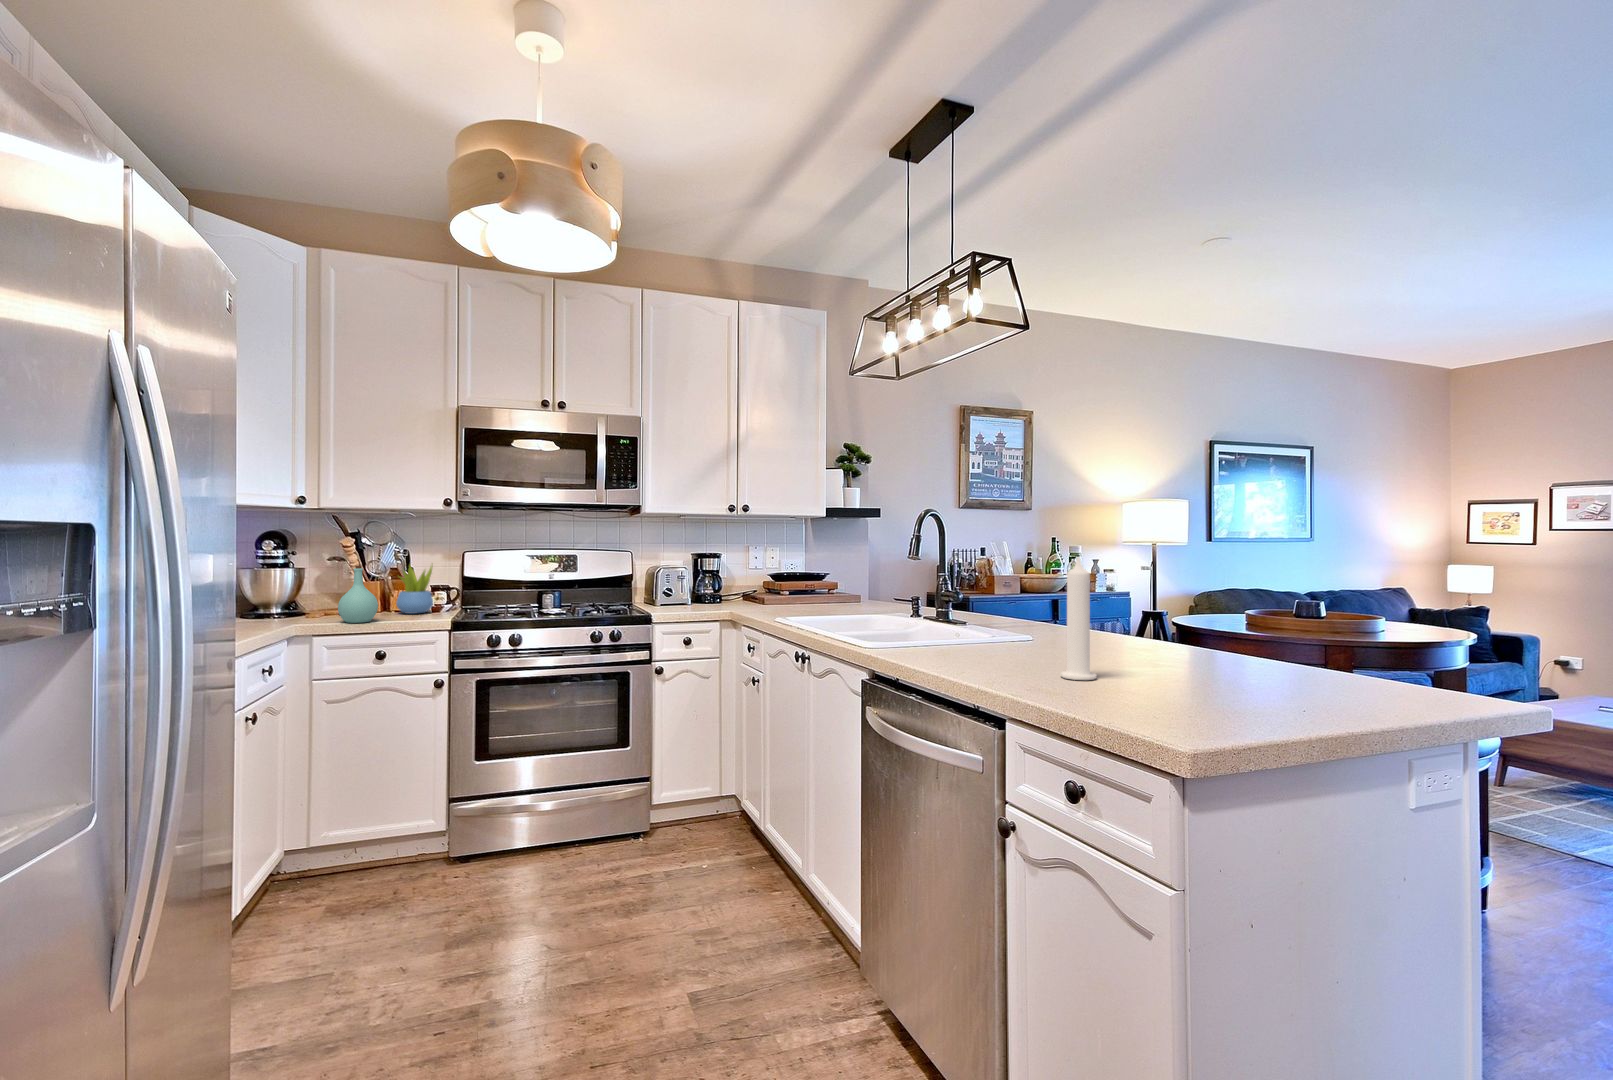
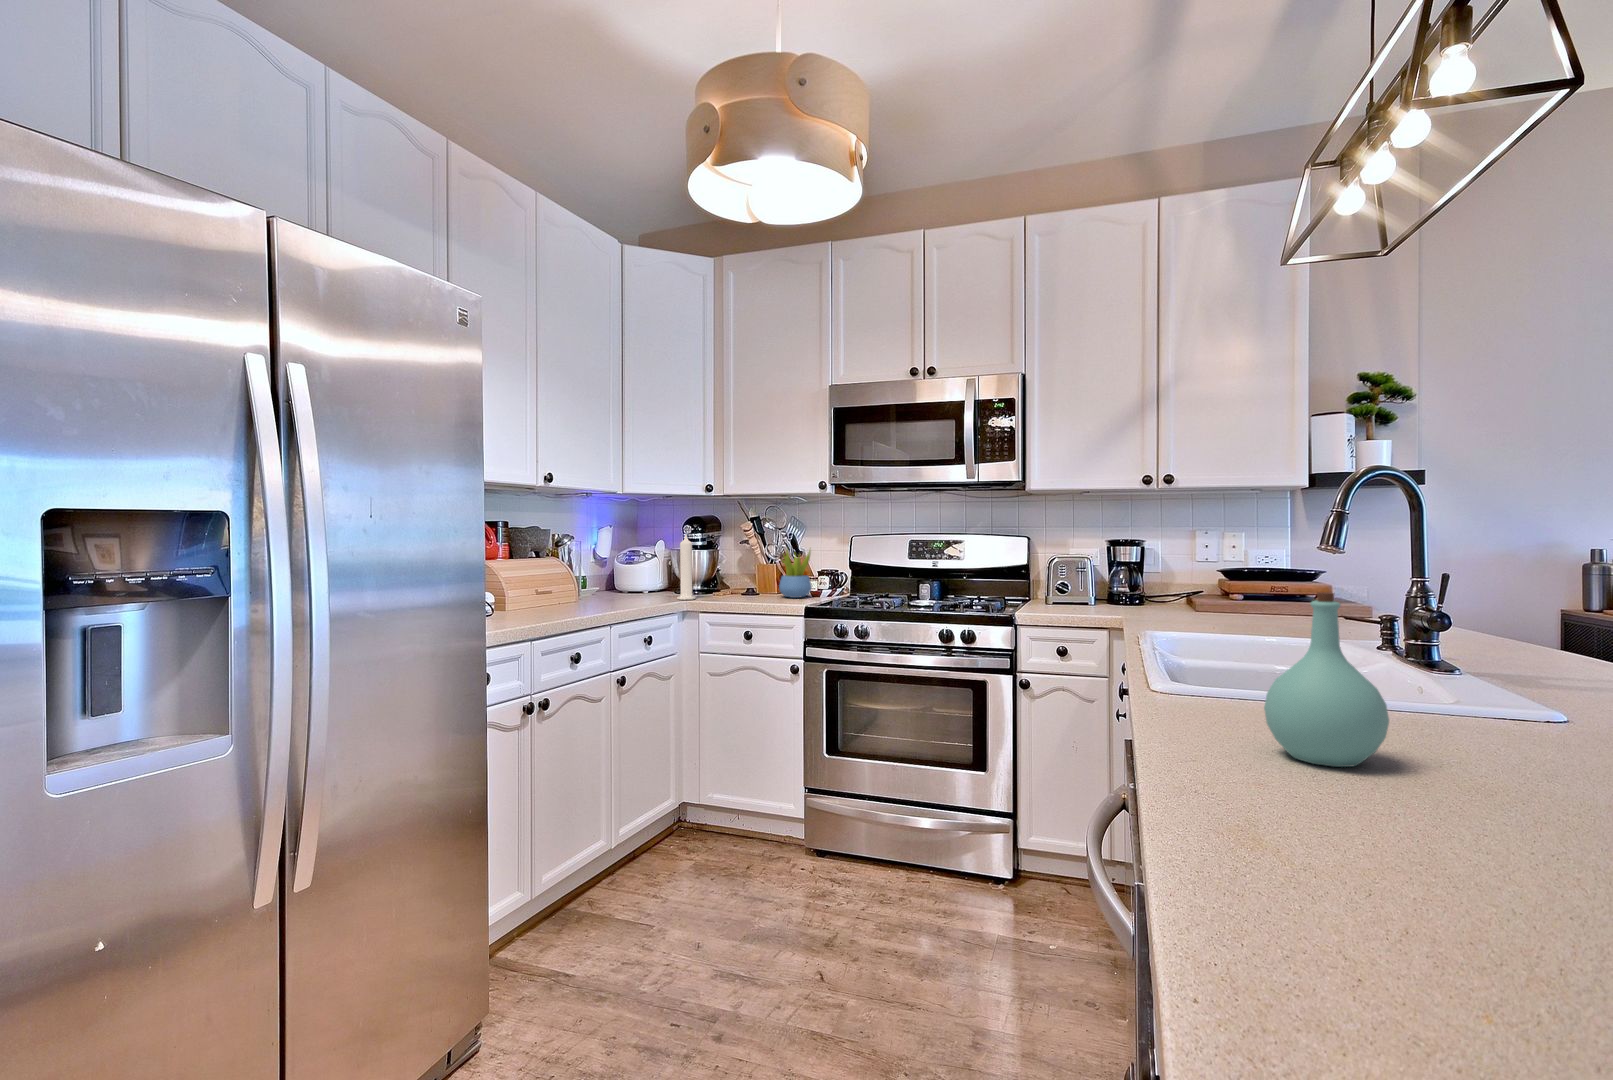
candle: present [1060,557,1096,680] -> present [677,535,696,600]
bottle: present [338,565,378,623] -> present [1264,592,1389,767]

